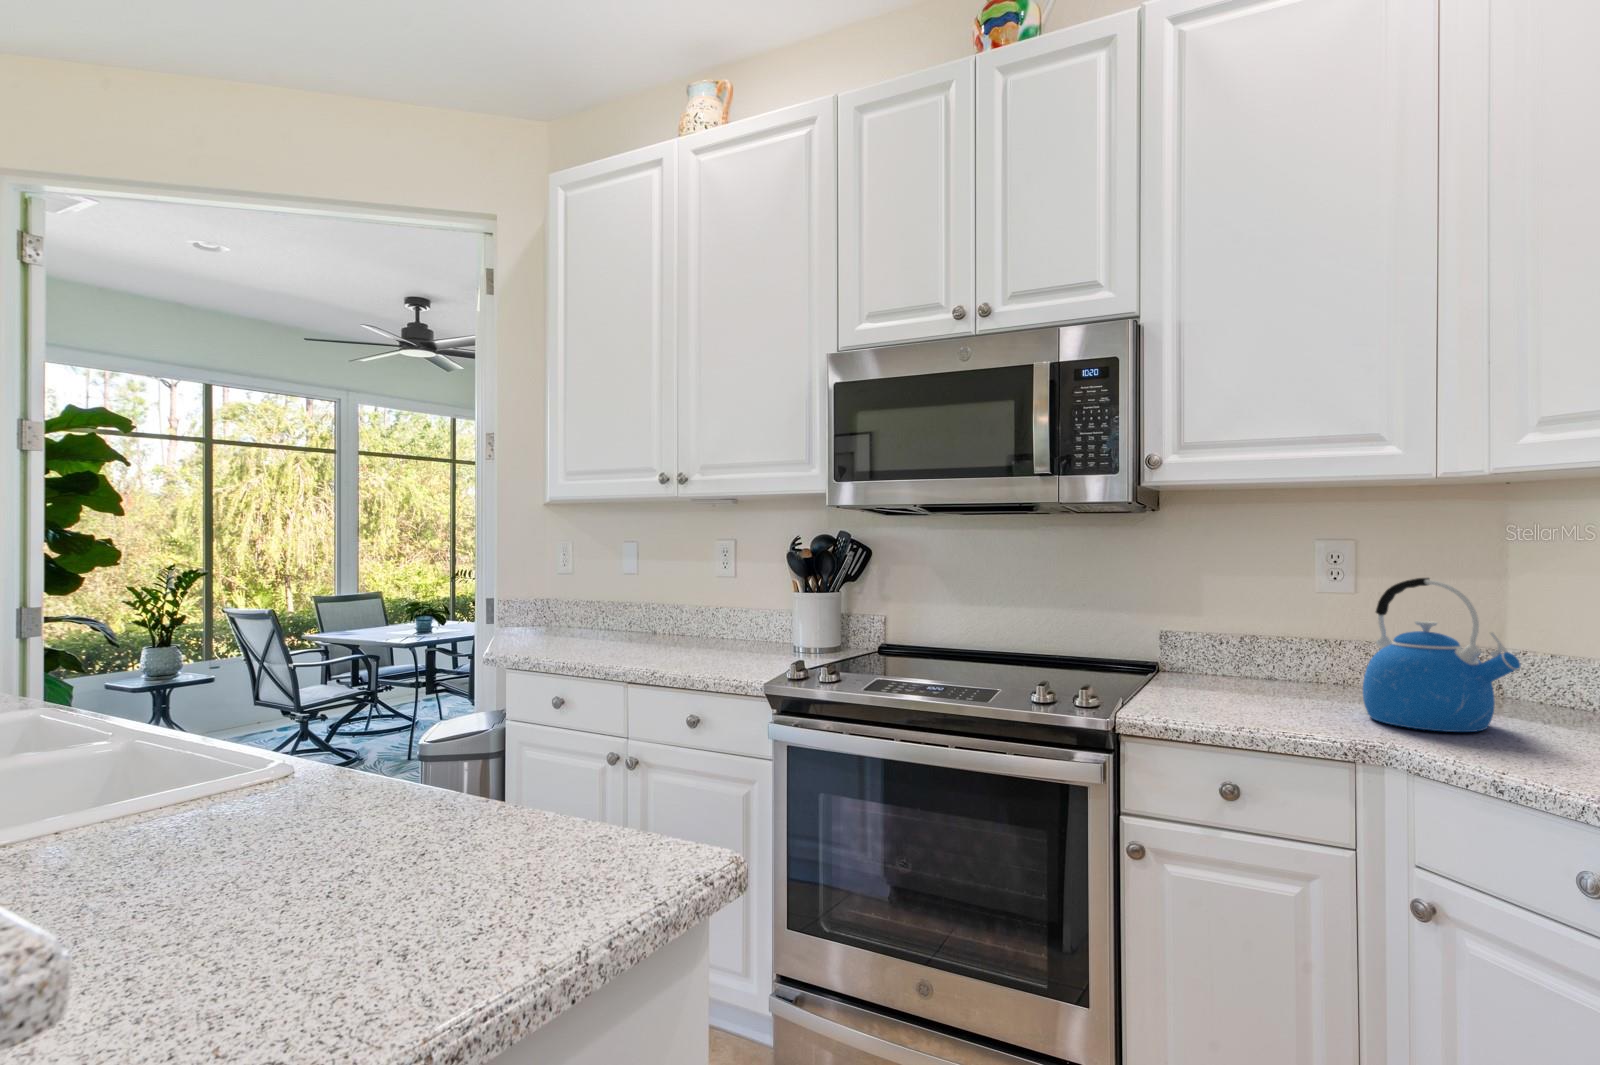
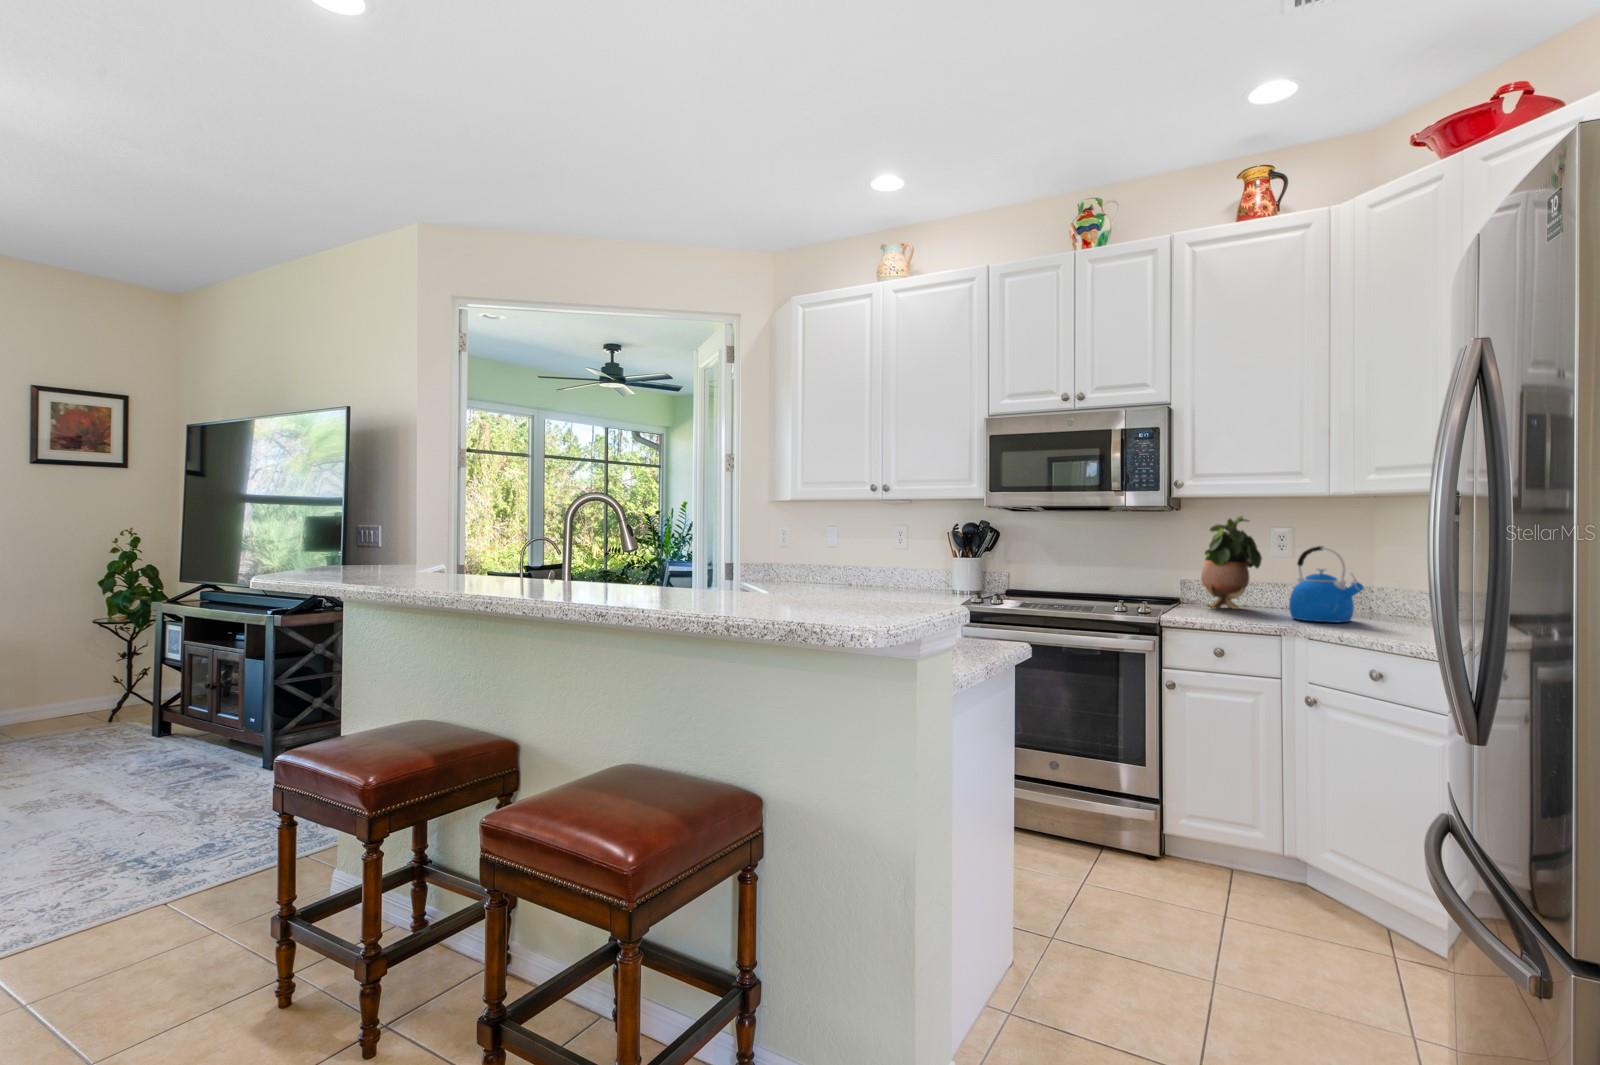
potted plant: none [1195,520,1305,692] -> present [1201,516,1262,609]

